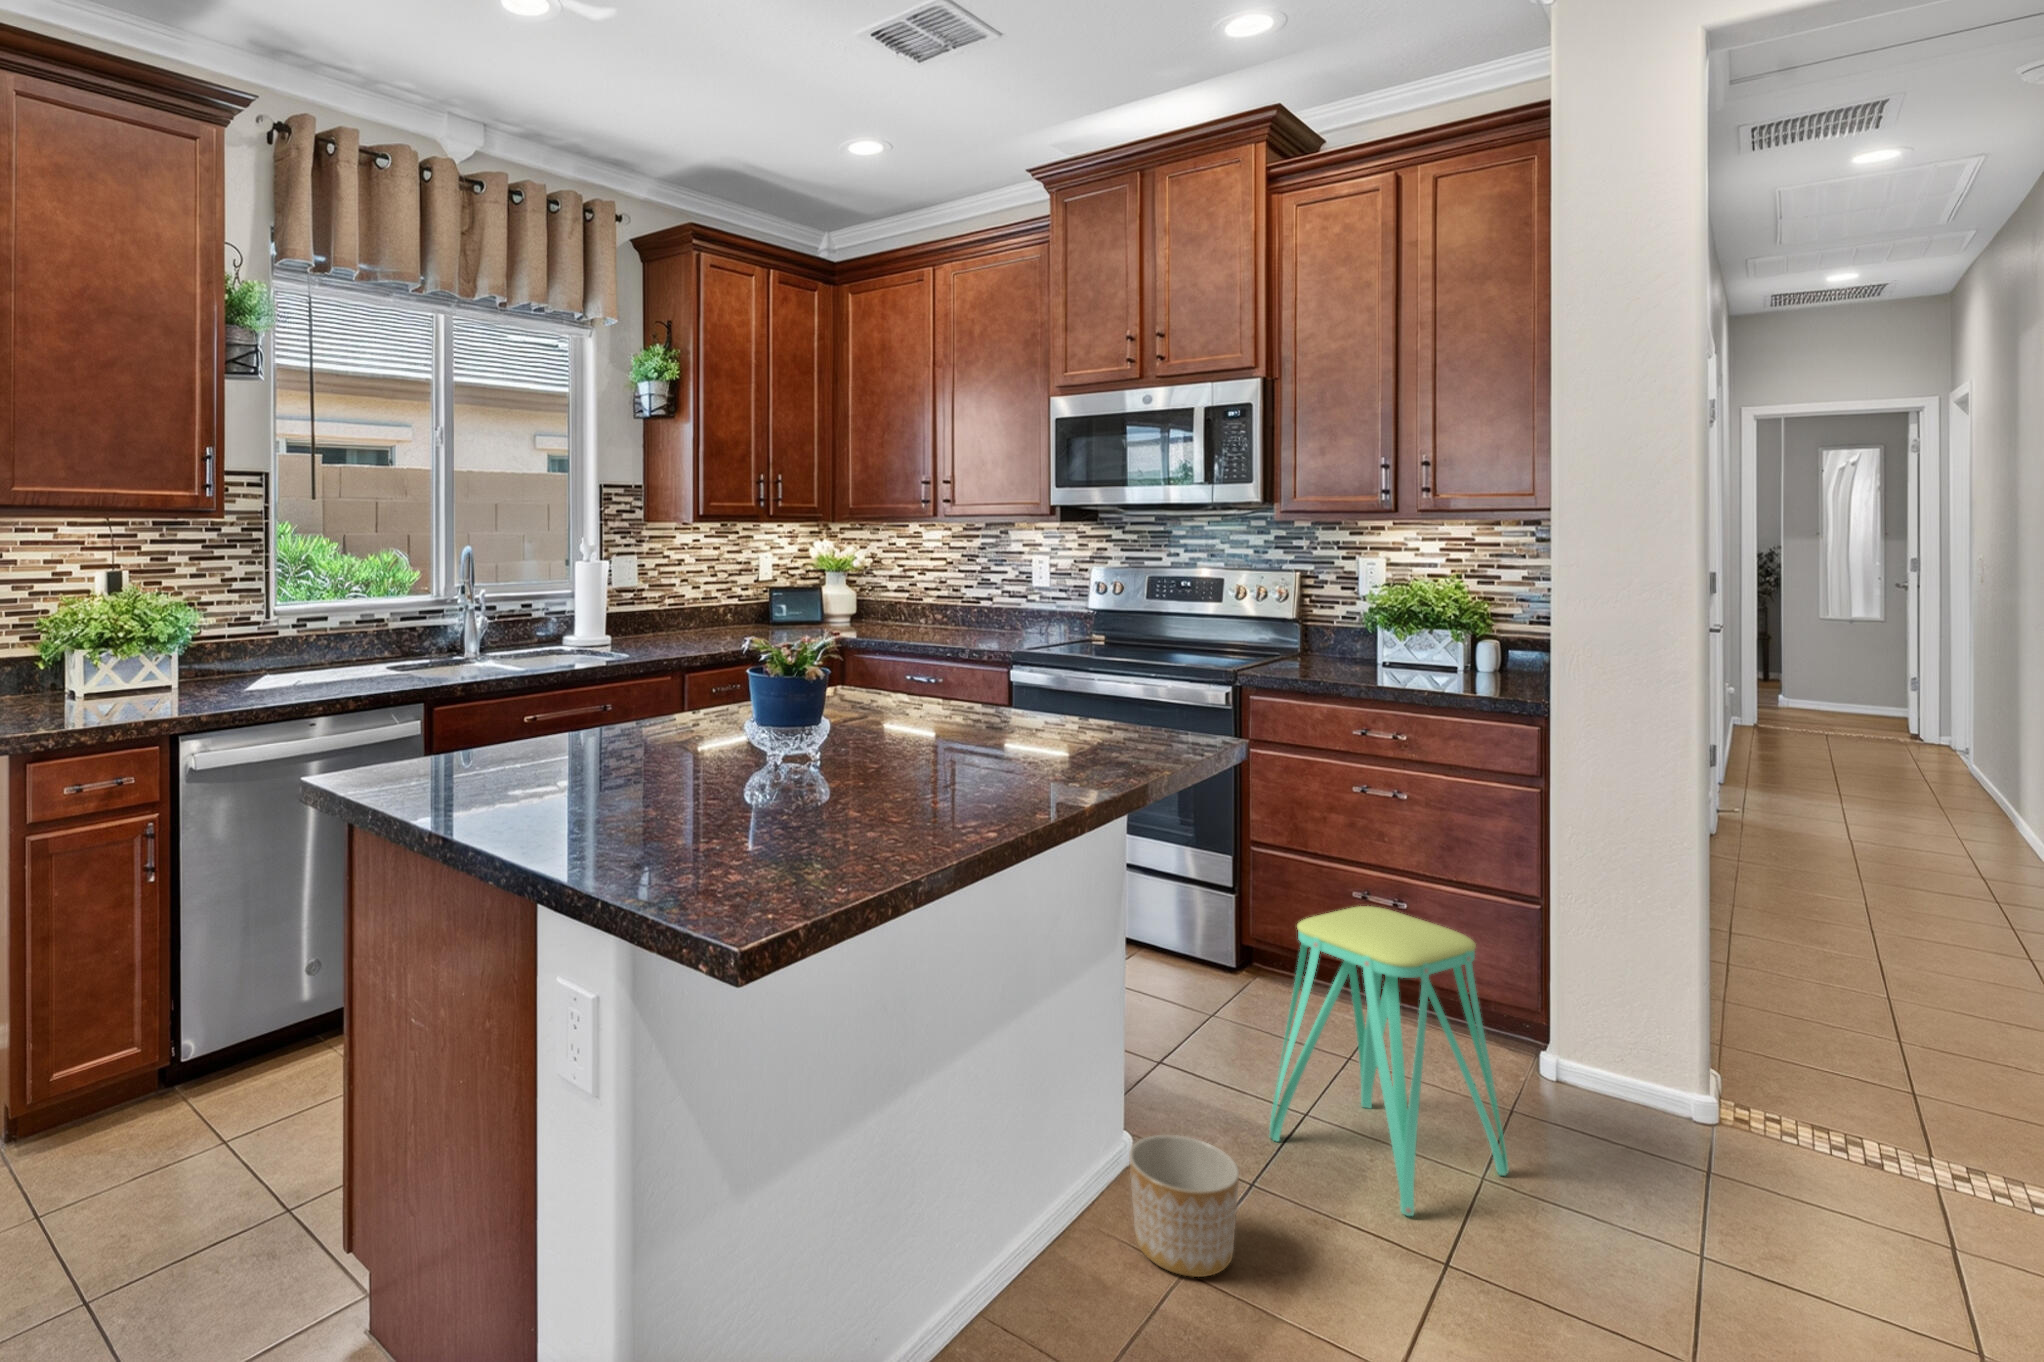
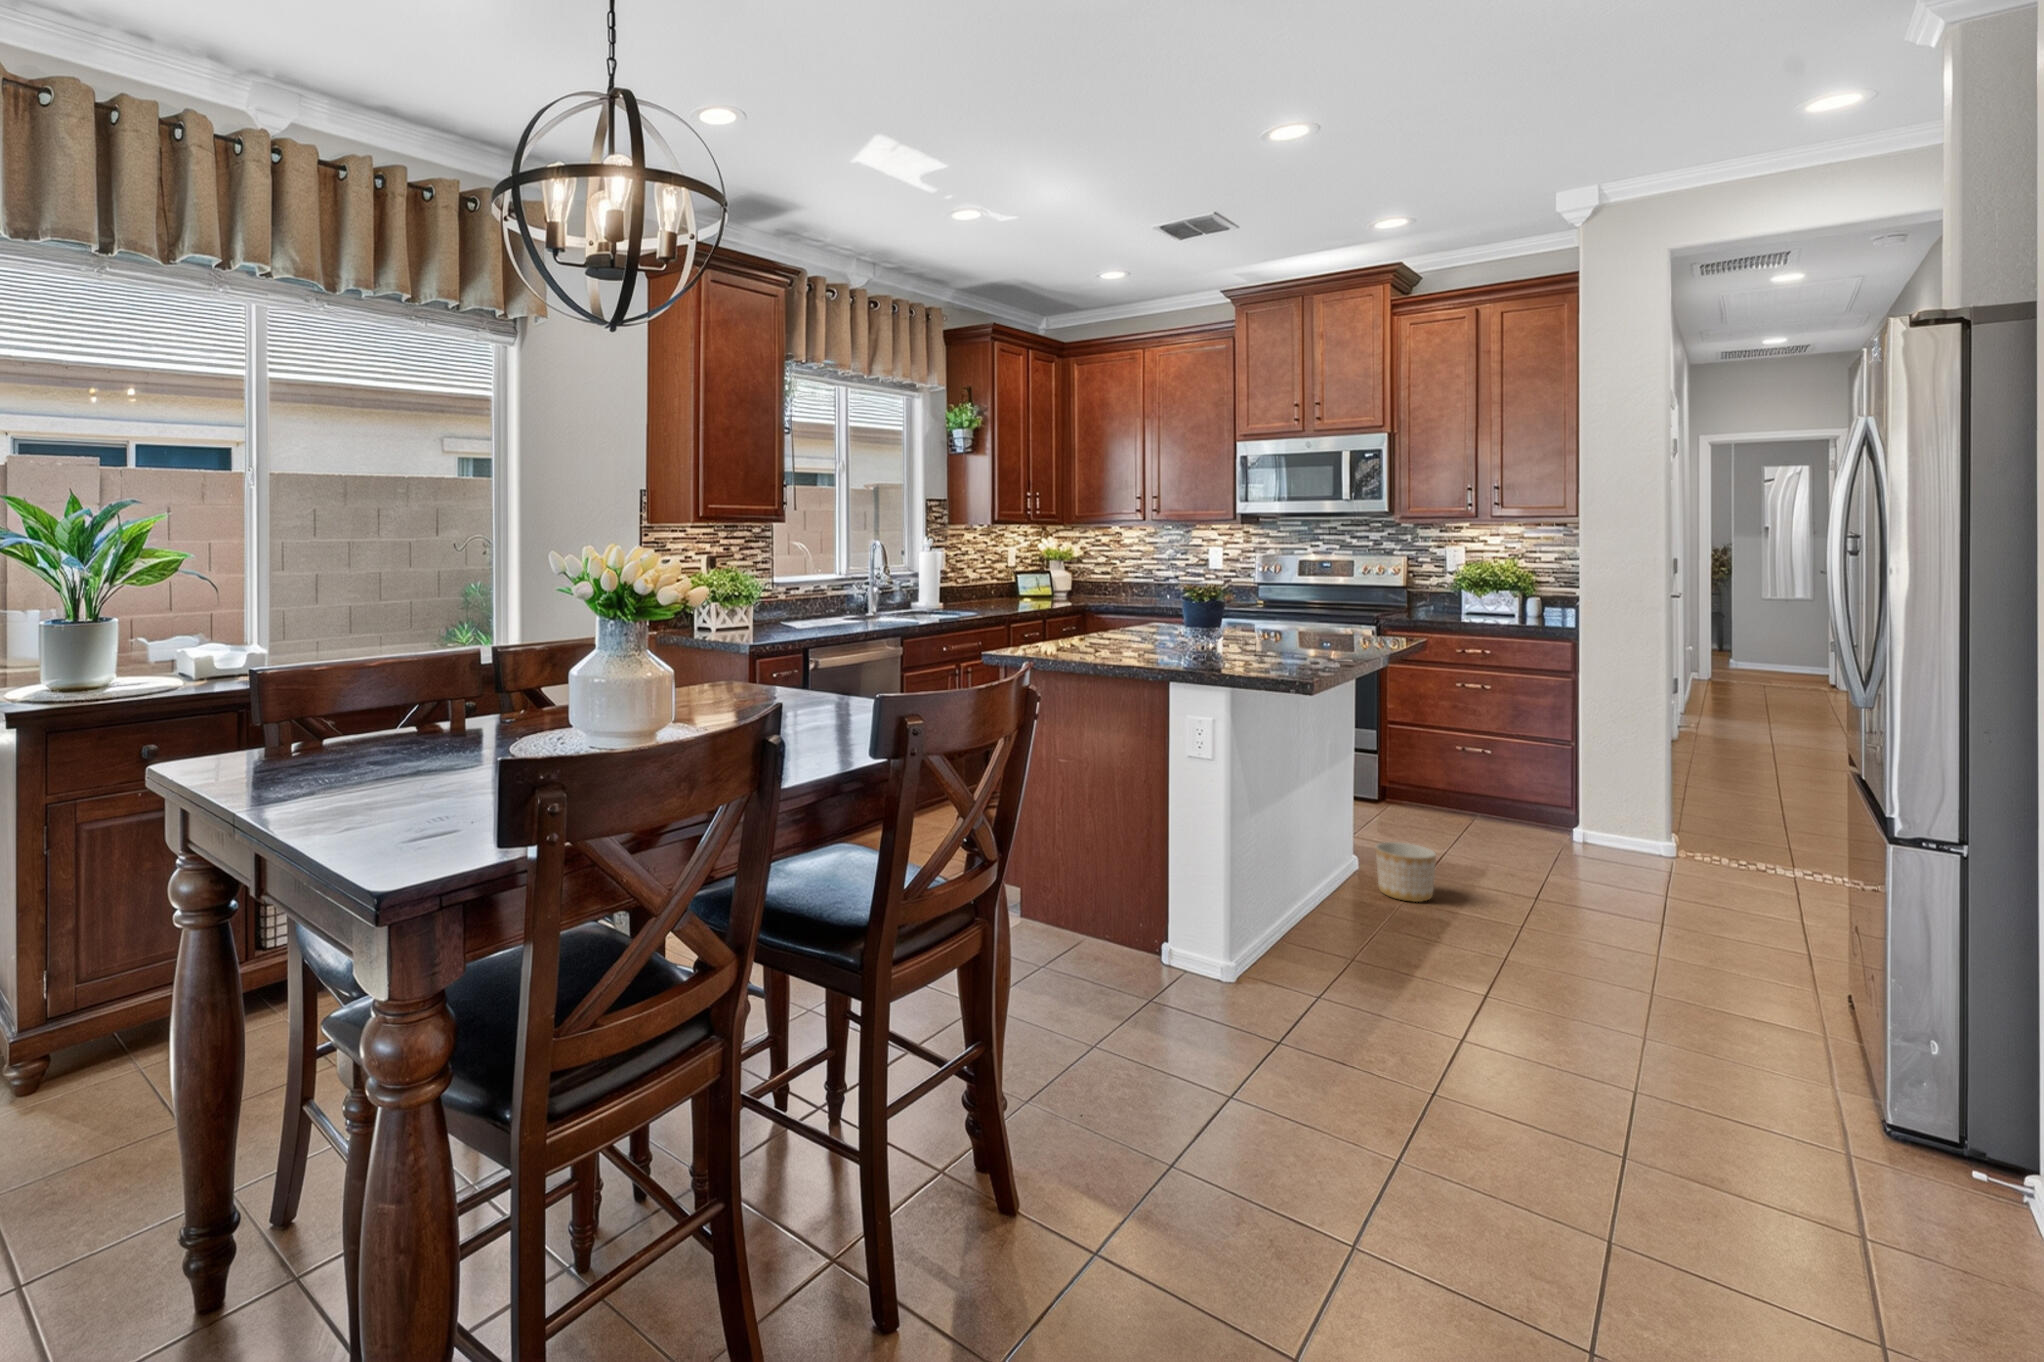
stool: present [1269,906,1508,1216] -> none [1432,737,1567,885]

